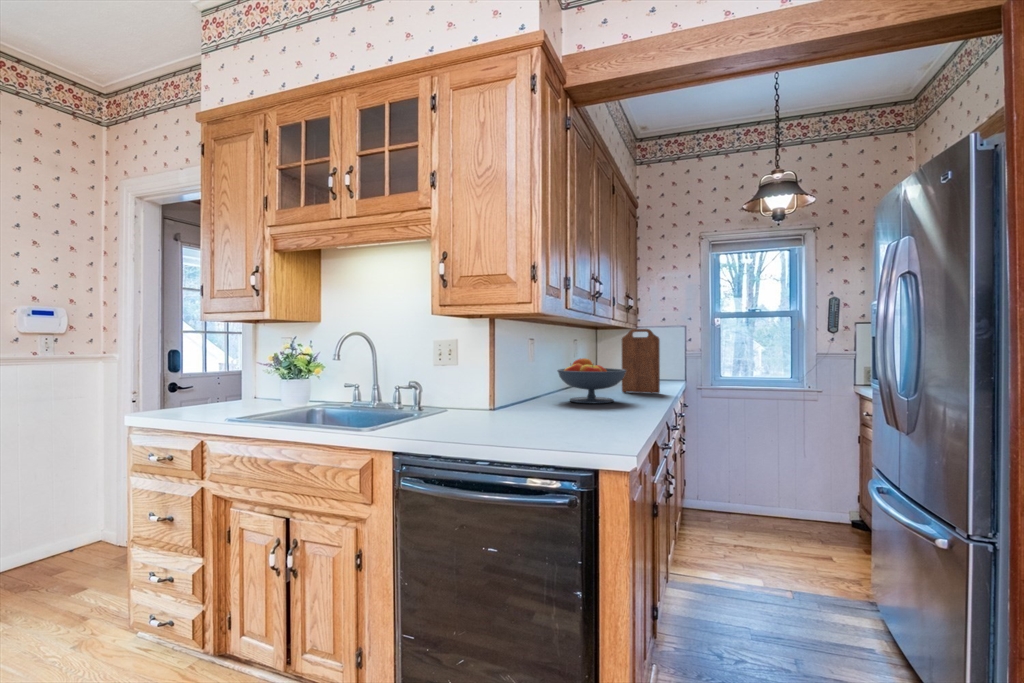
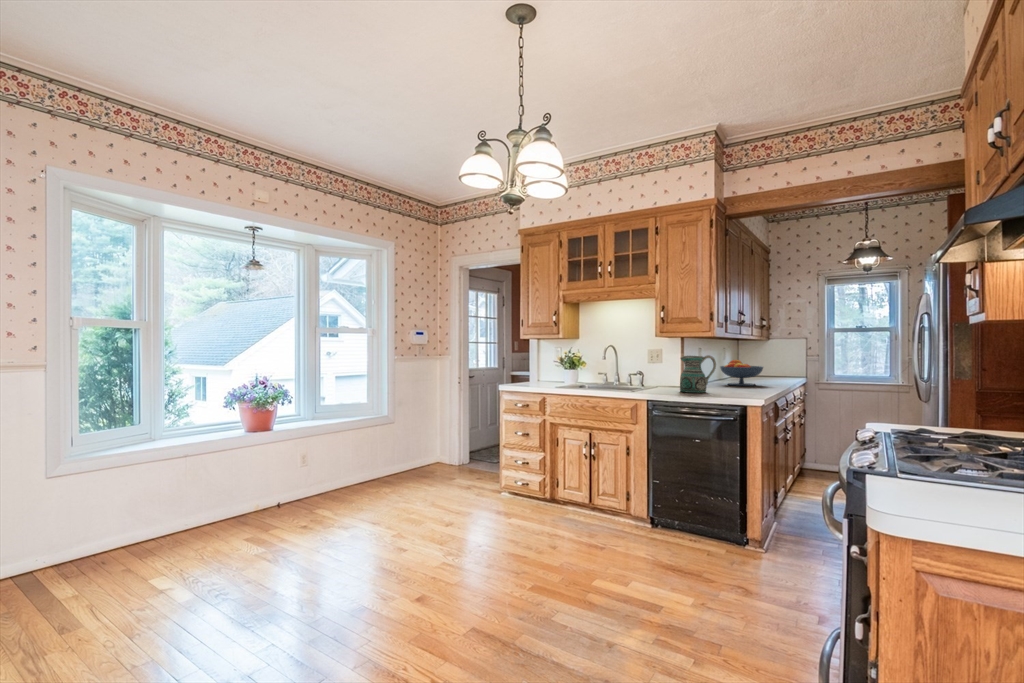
cutting board: present [622,329,660,394] -> none [761,341,788,383]
ceramic pitcher: none [469,350,540,430] -> present [680,355,716,393]

